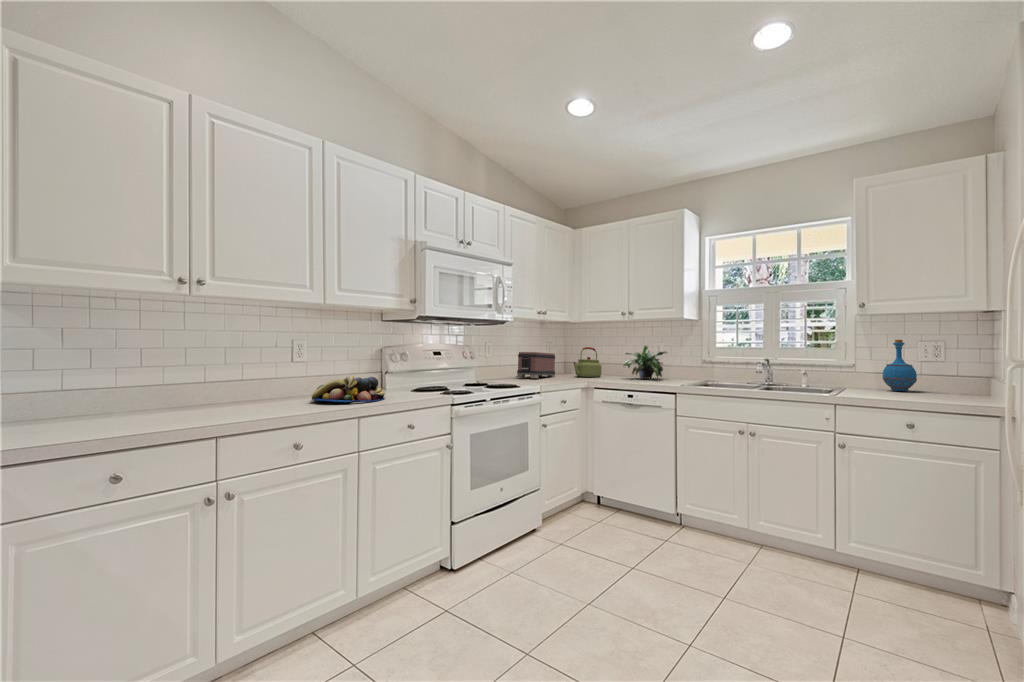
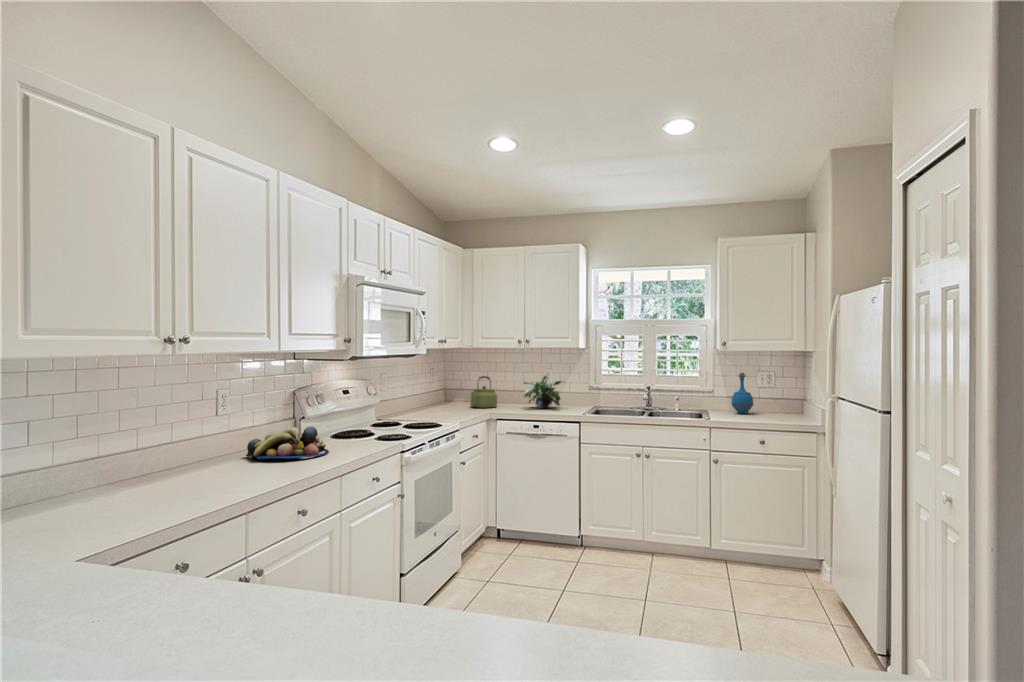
toaster: present [516,352,555,378] -> none [412,383,451,412]

